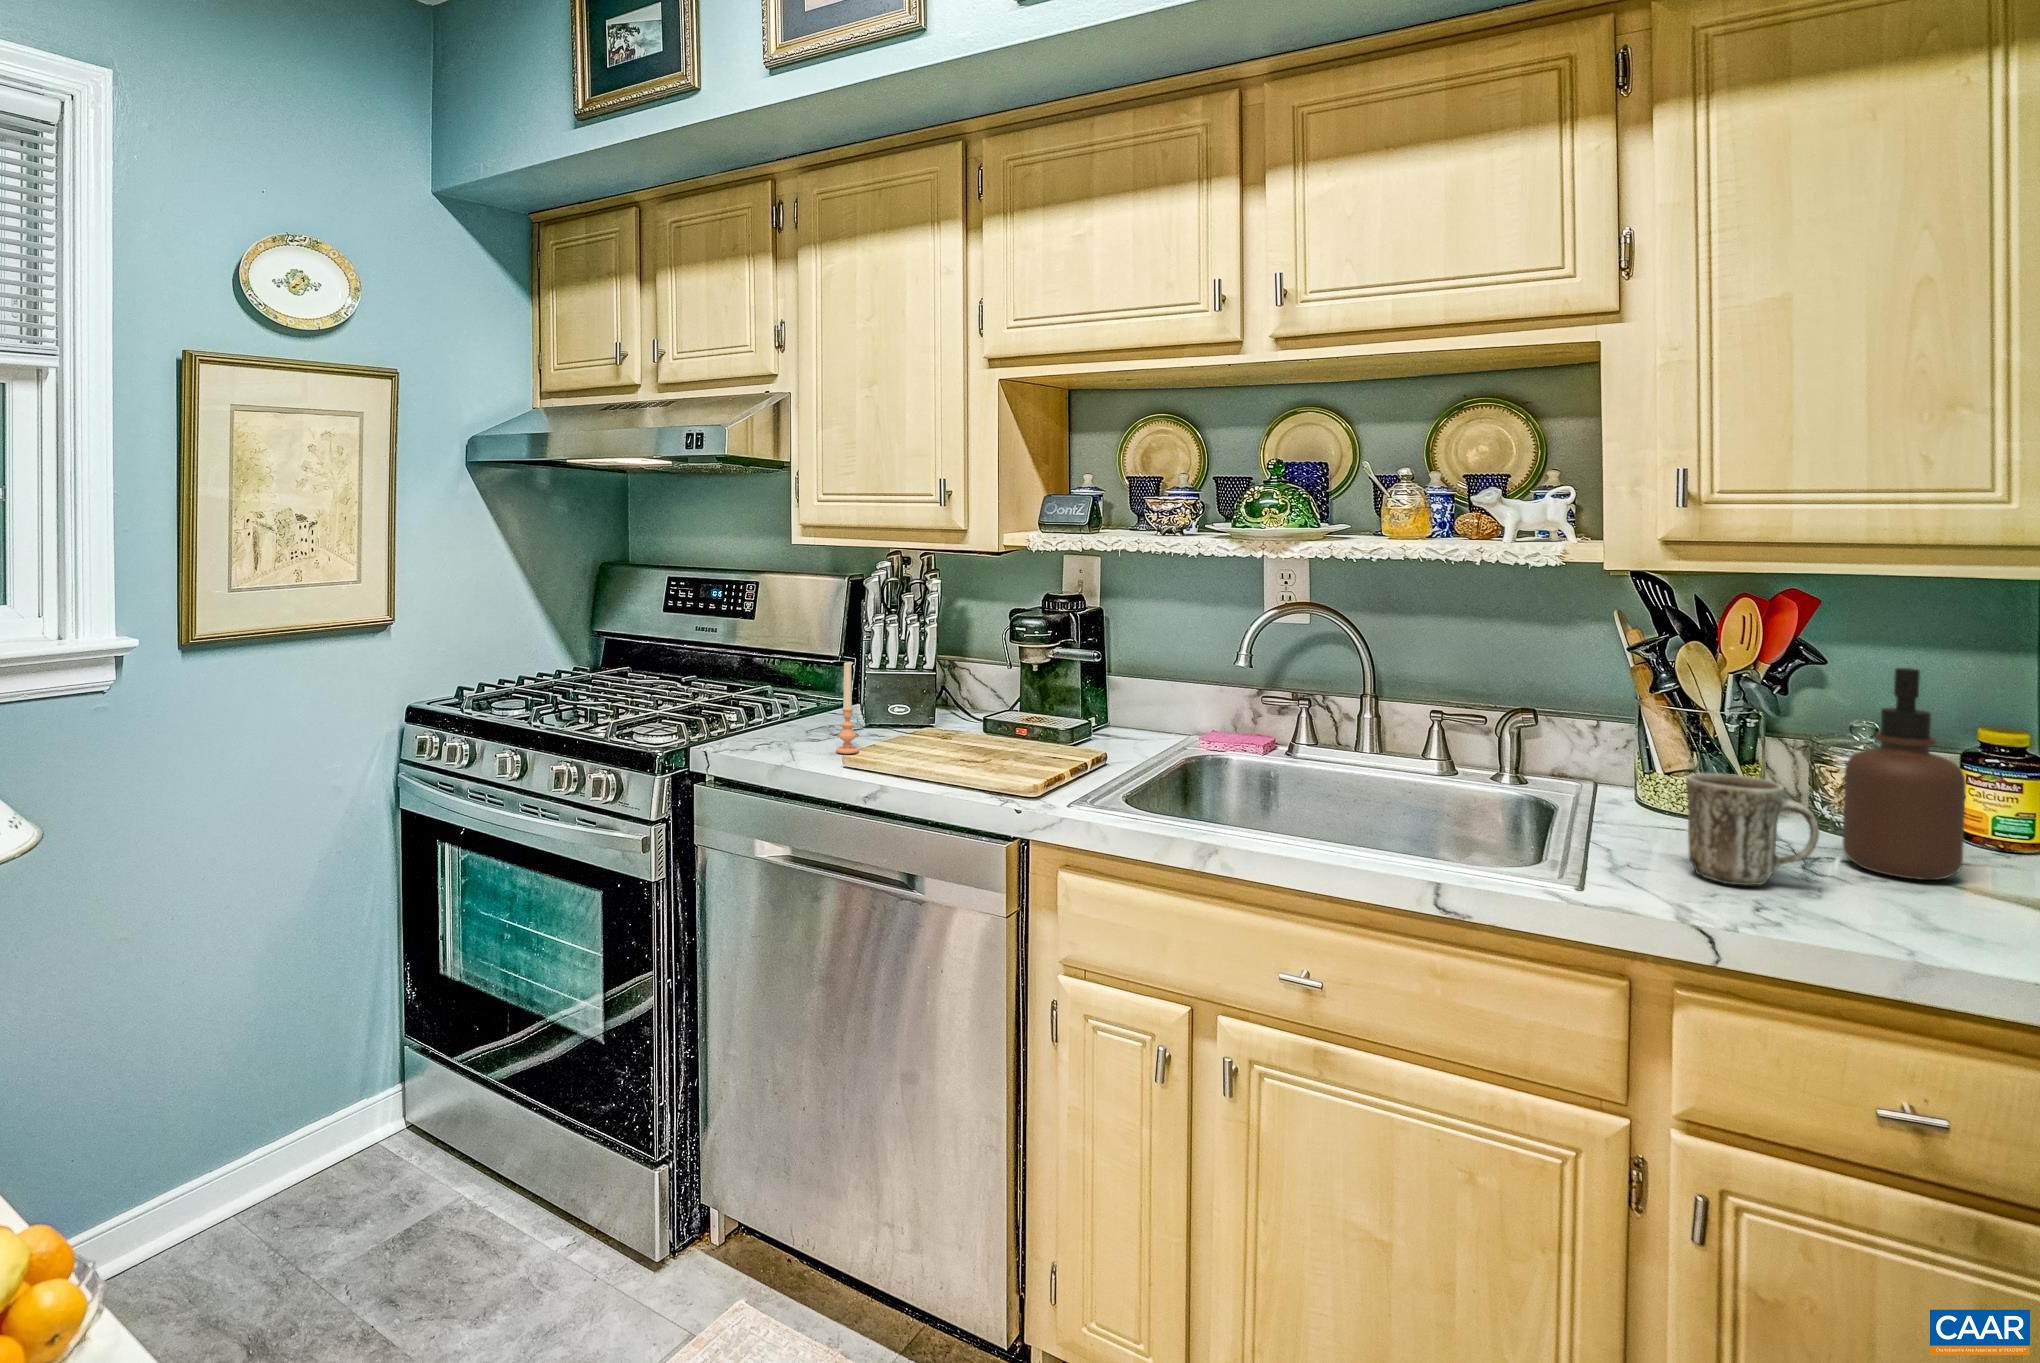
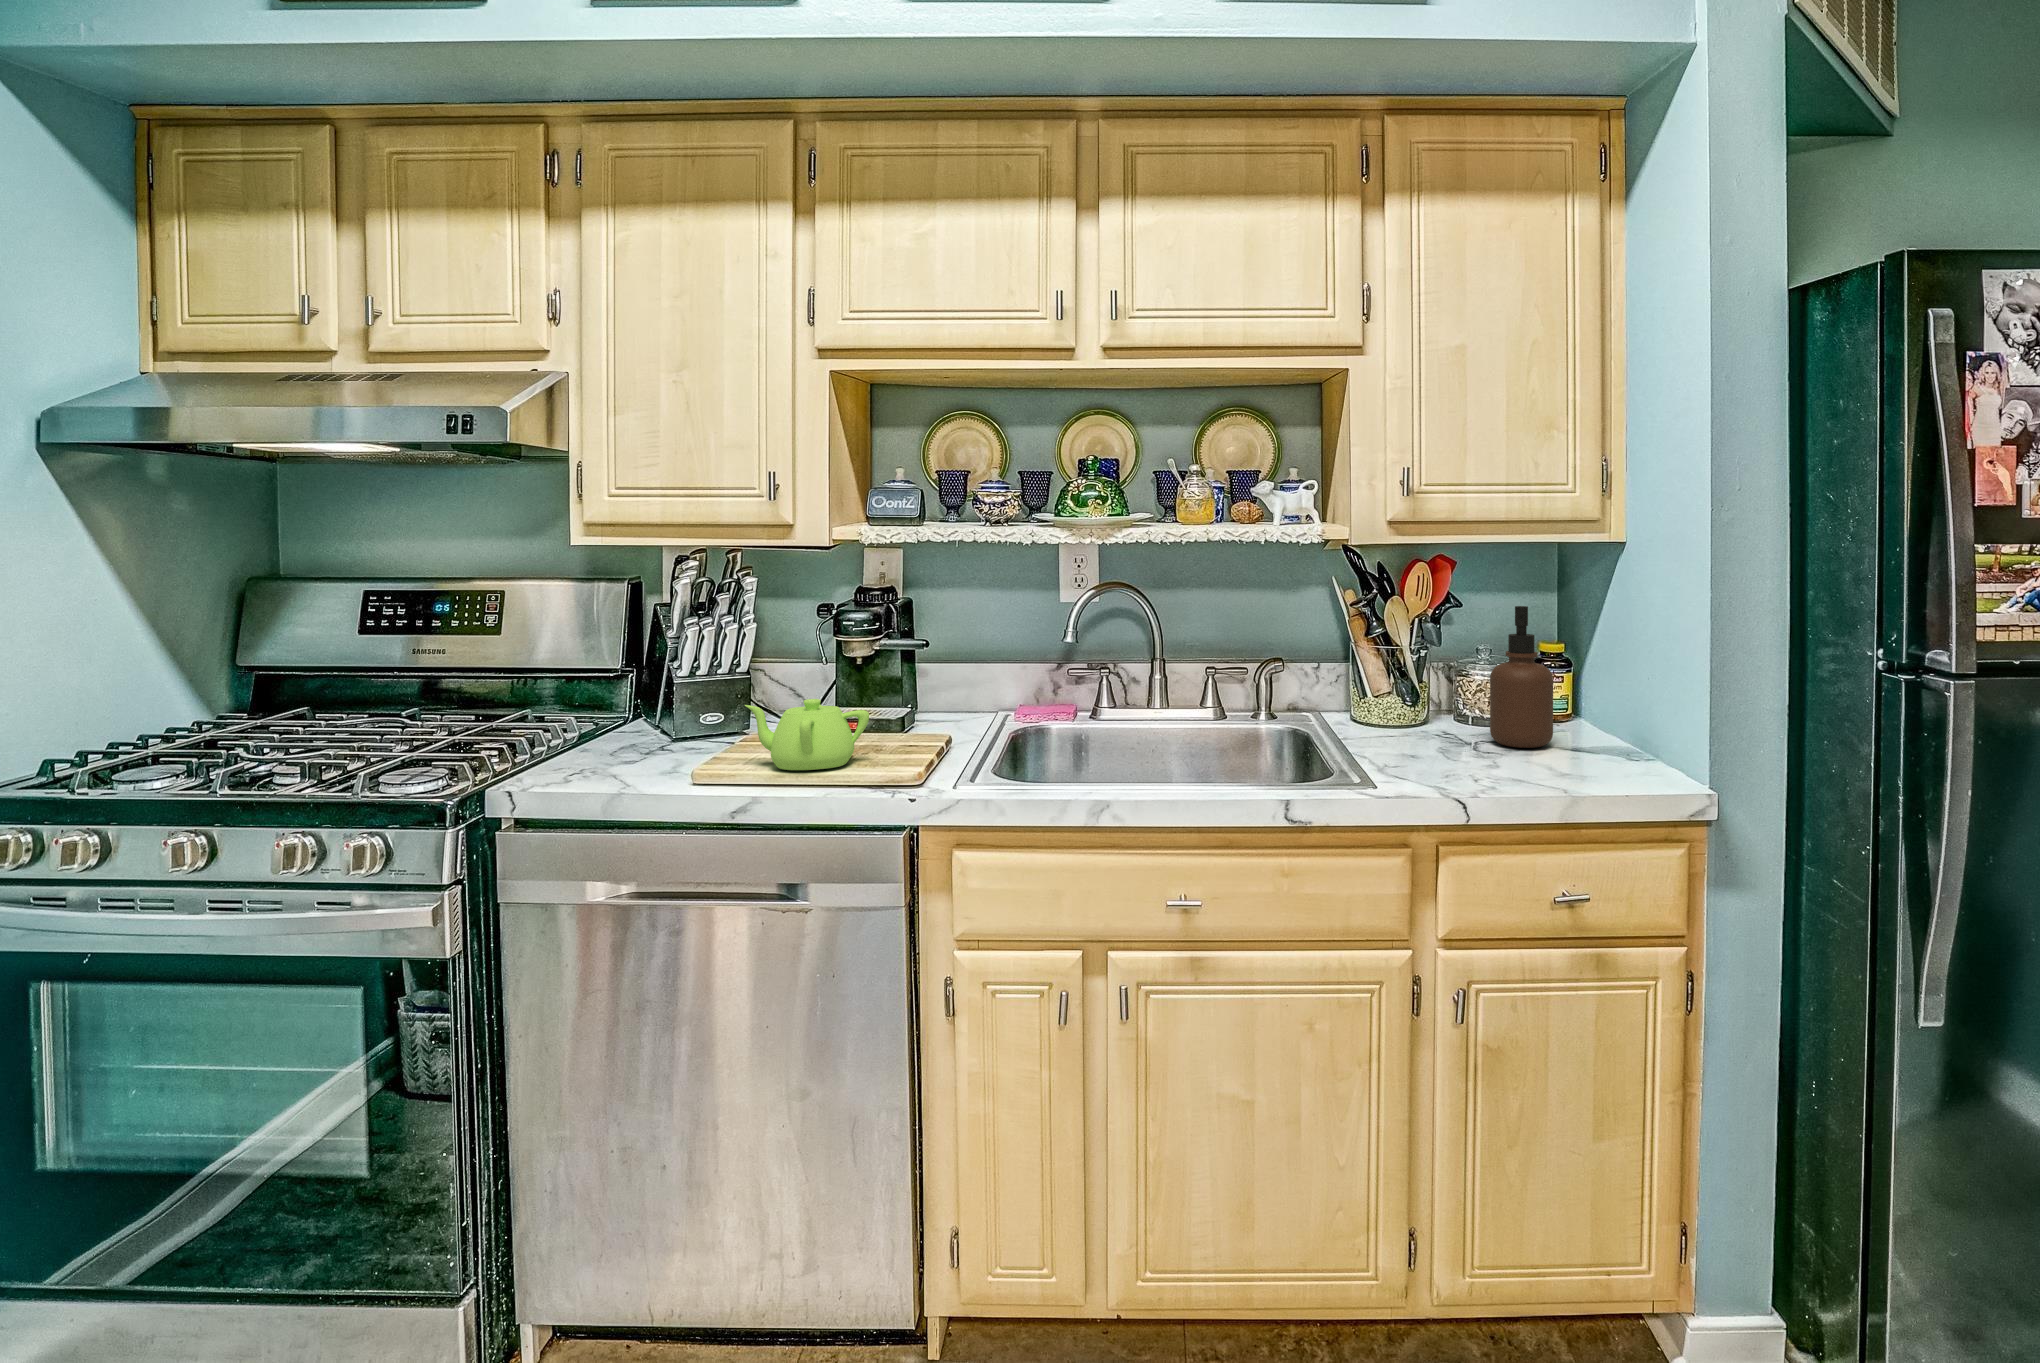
candle: present [836,662,859,754] -> none [671,667,698,770]
teapot: none [896,701,1006,770] -> present [745,699,869,770]
mug: present [1686,773,1819,885] -> none [1418,689,1496,767]

